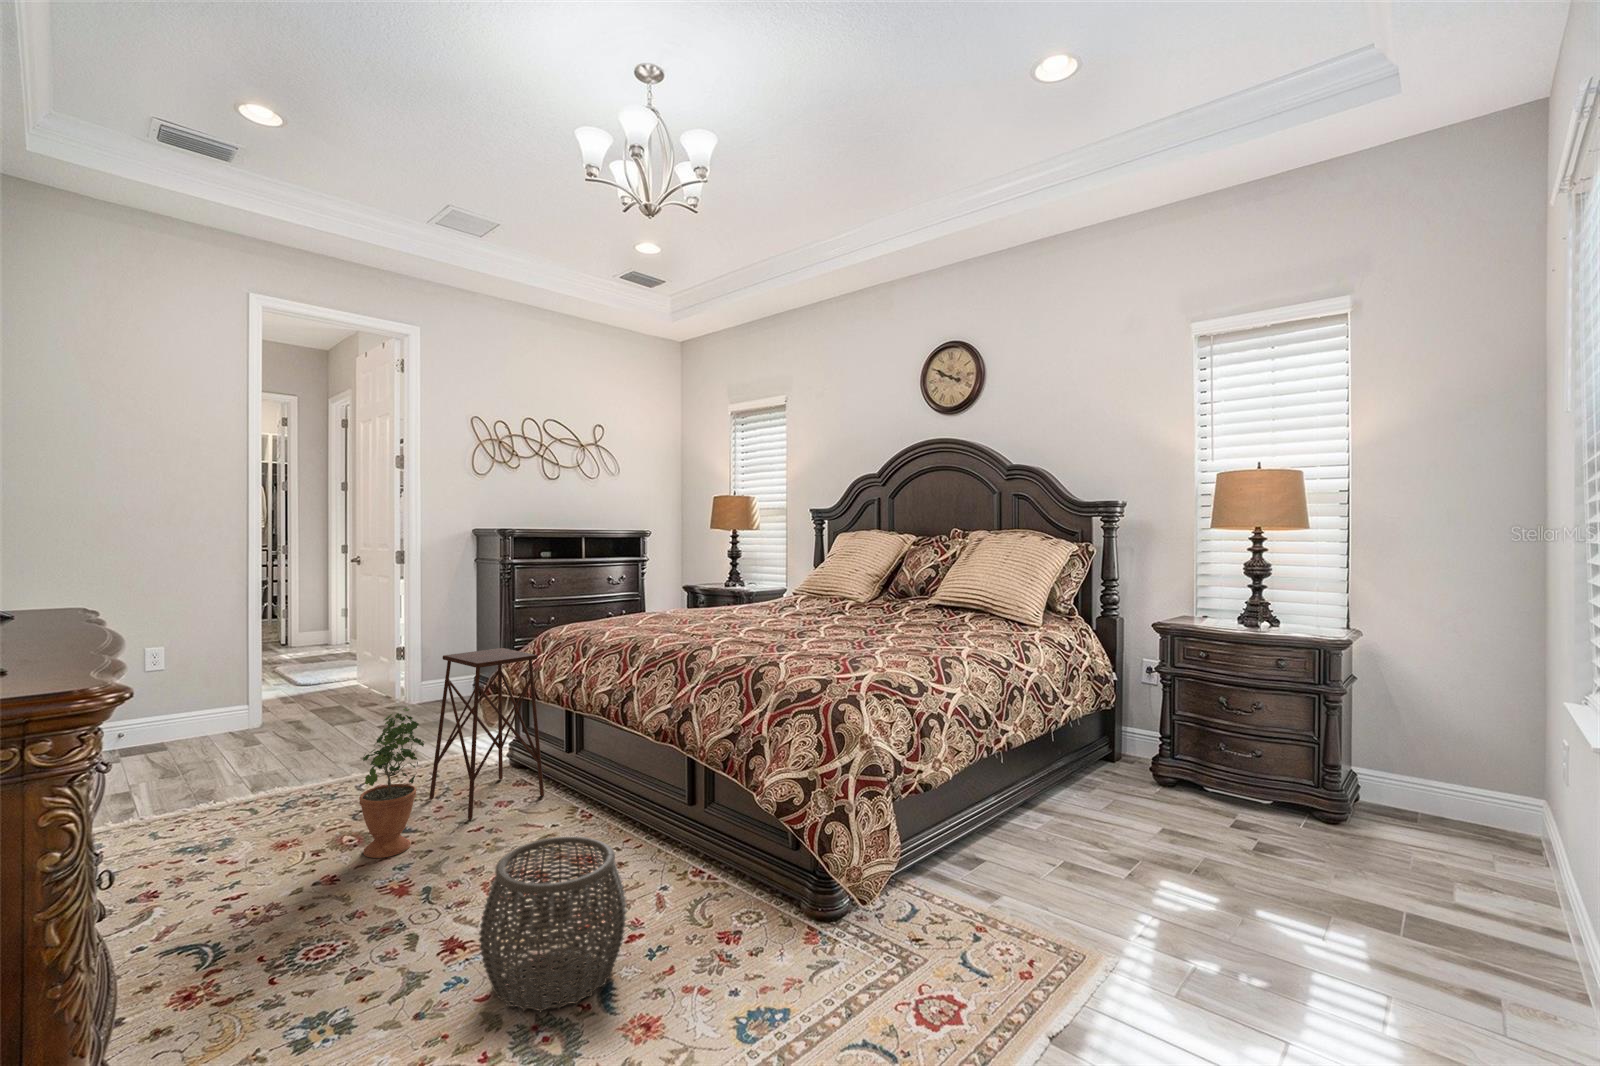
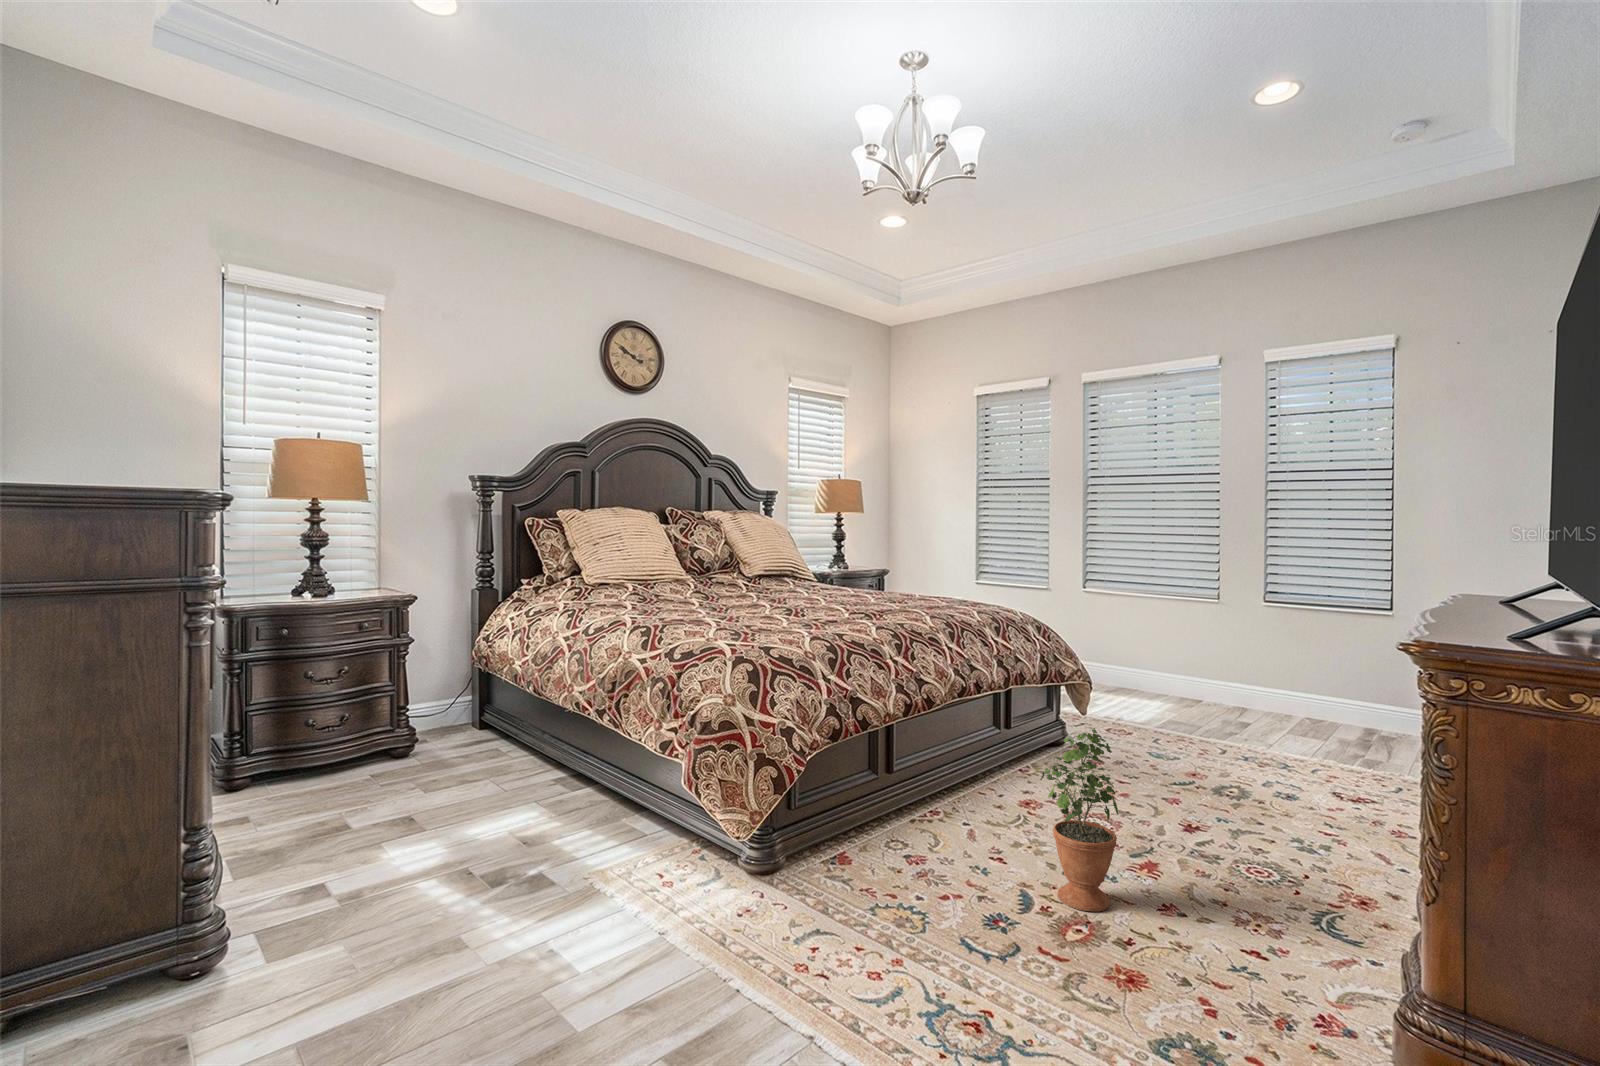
side table: present [429,648,544,820] -> none [837,672,981,912]
woven basket: present [479,836,627,1012] -> none [1137,714,1235,808]

